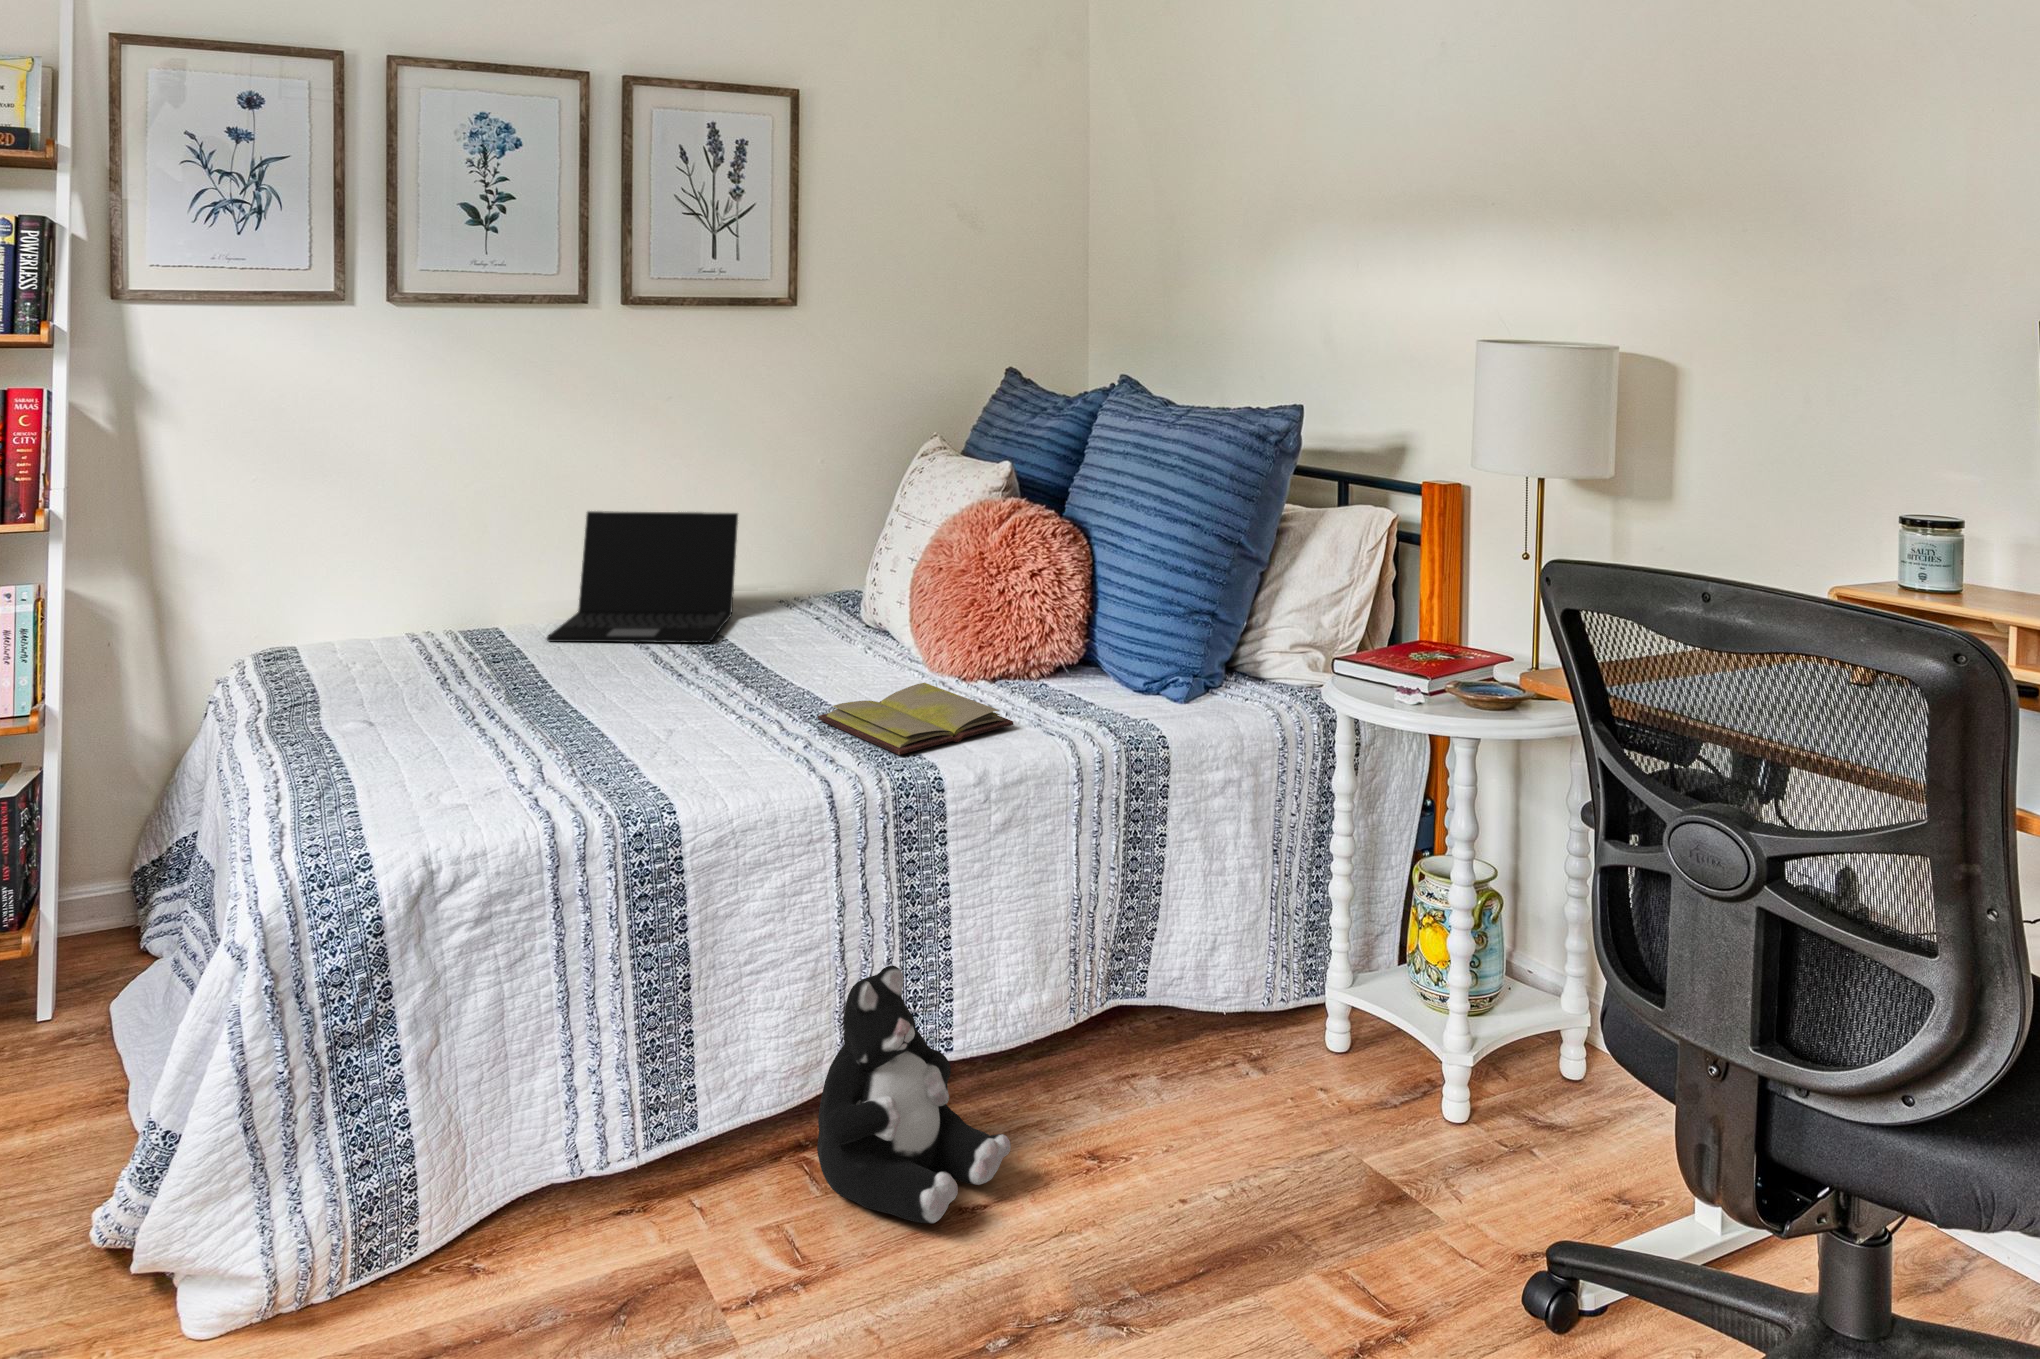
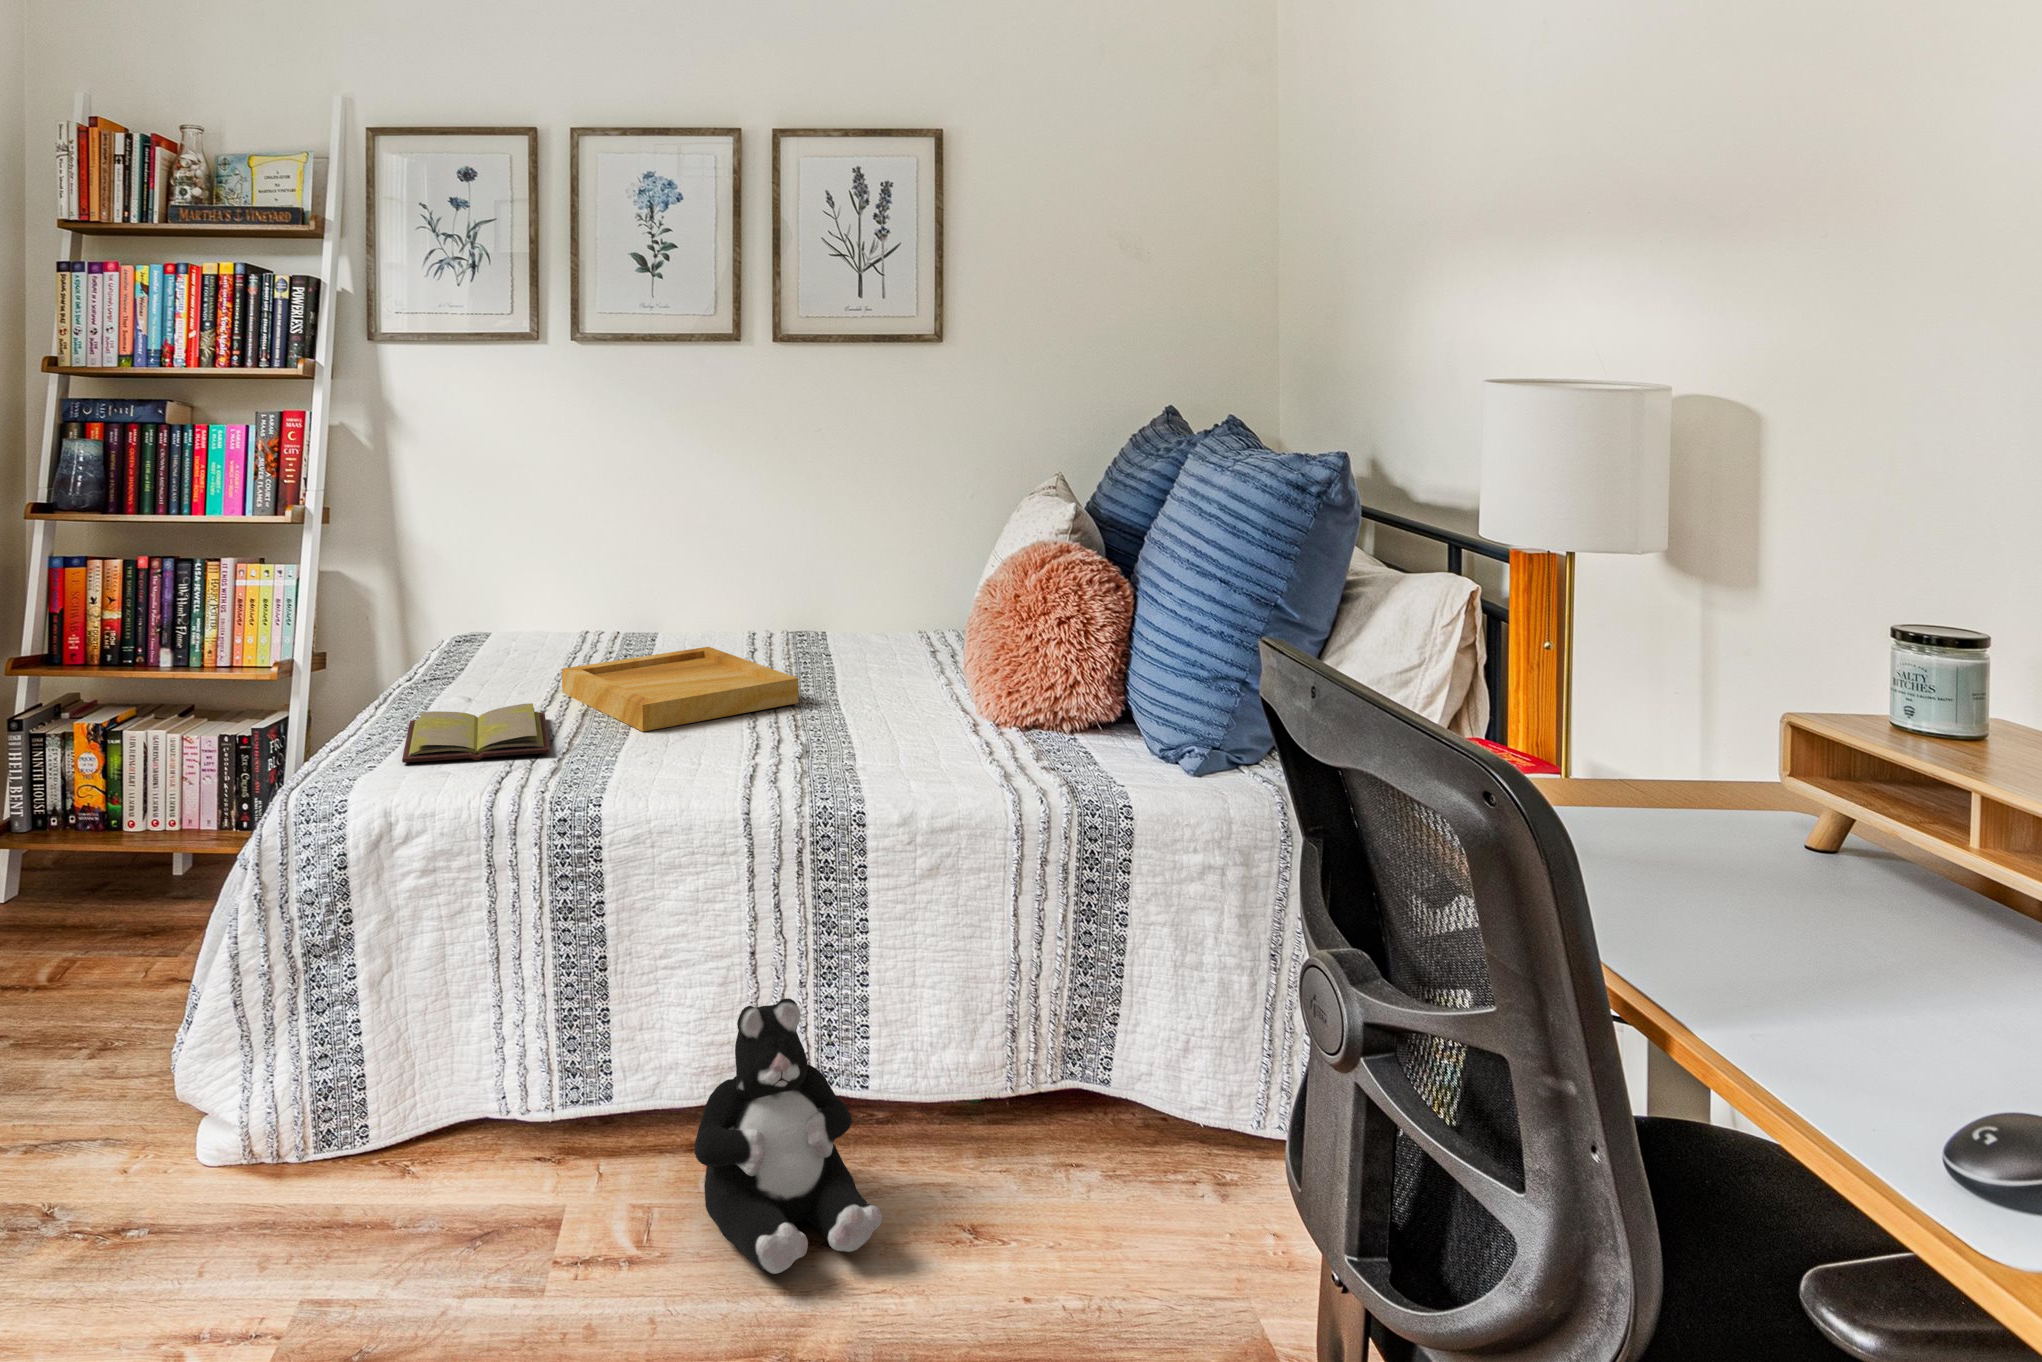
laptop: present [546,511,738,643] -> none [669,535,858,666]
tray: none [480,633,755,731] -> present [562,647,799,731]
diary: present [818,683,1013,755] -> present [402,703,550,763]

